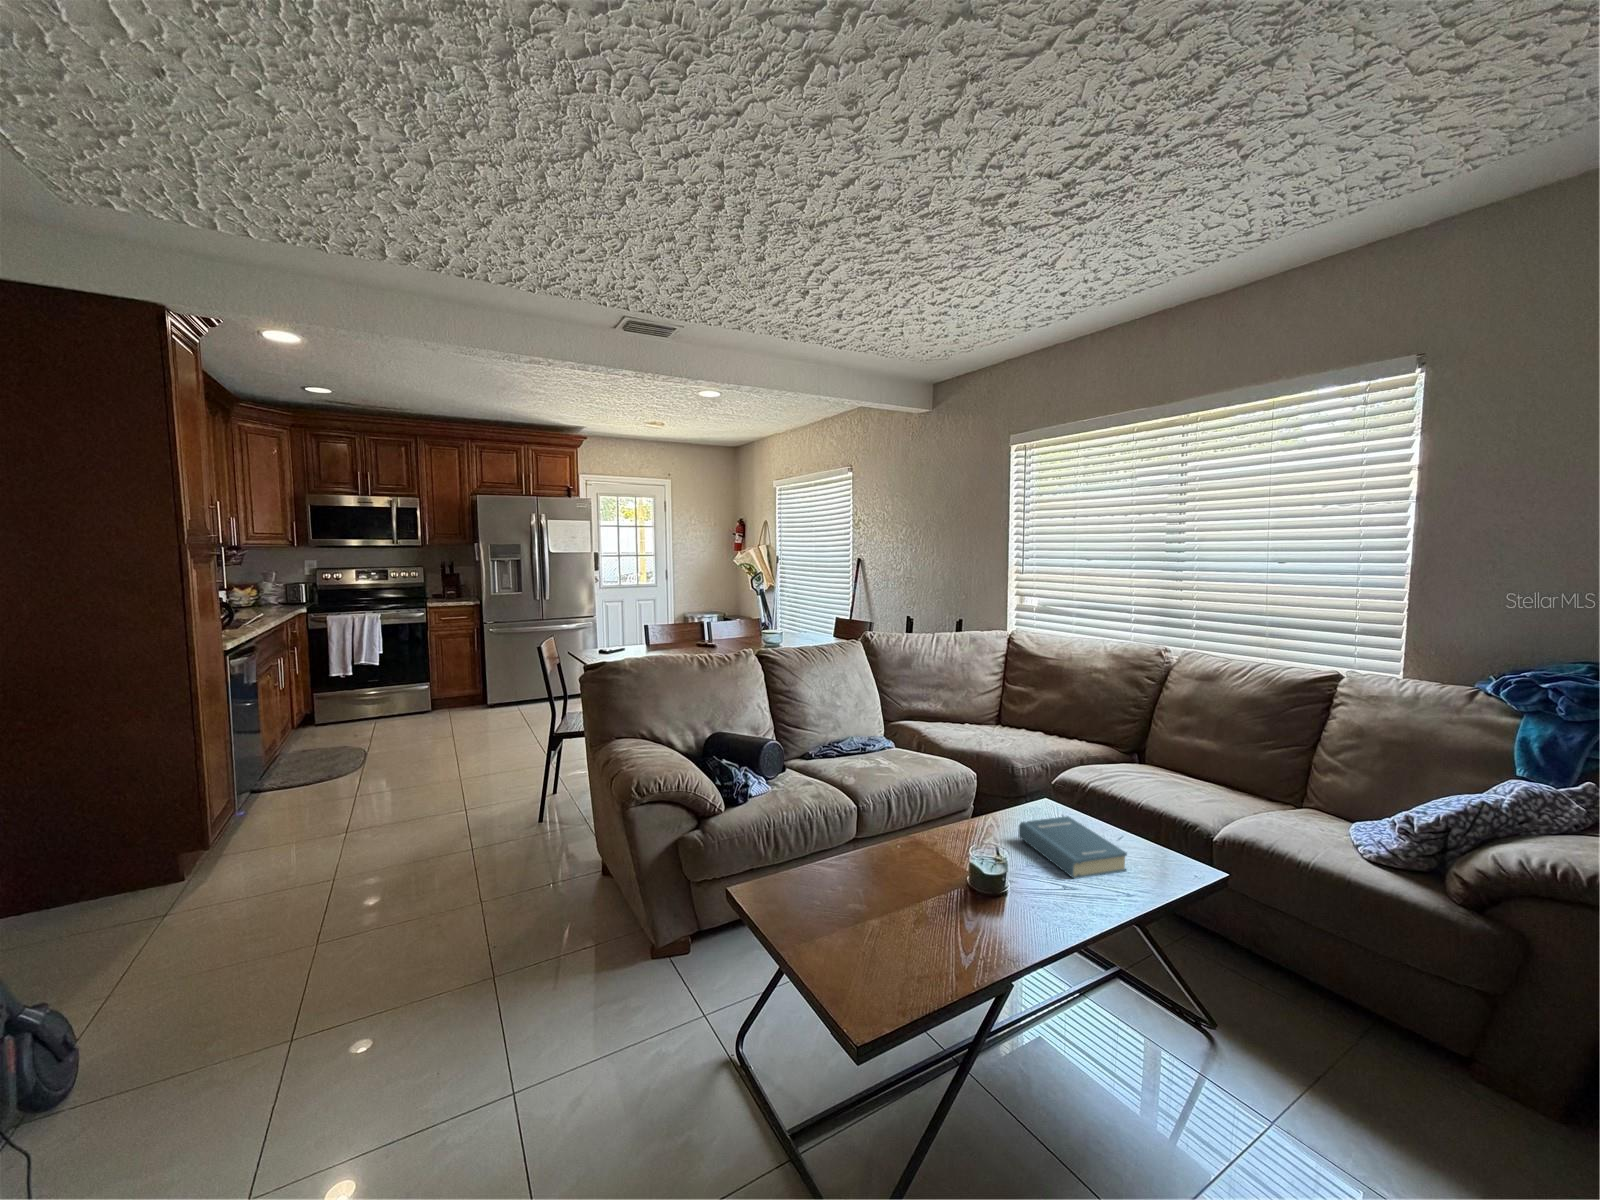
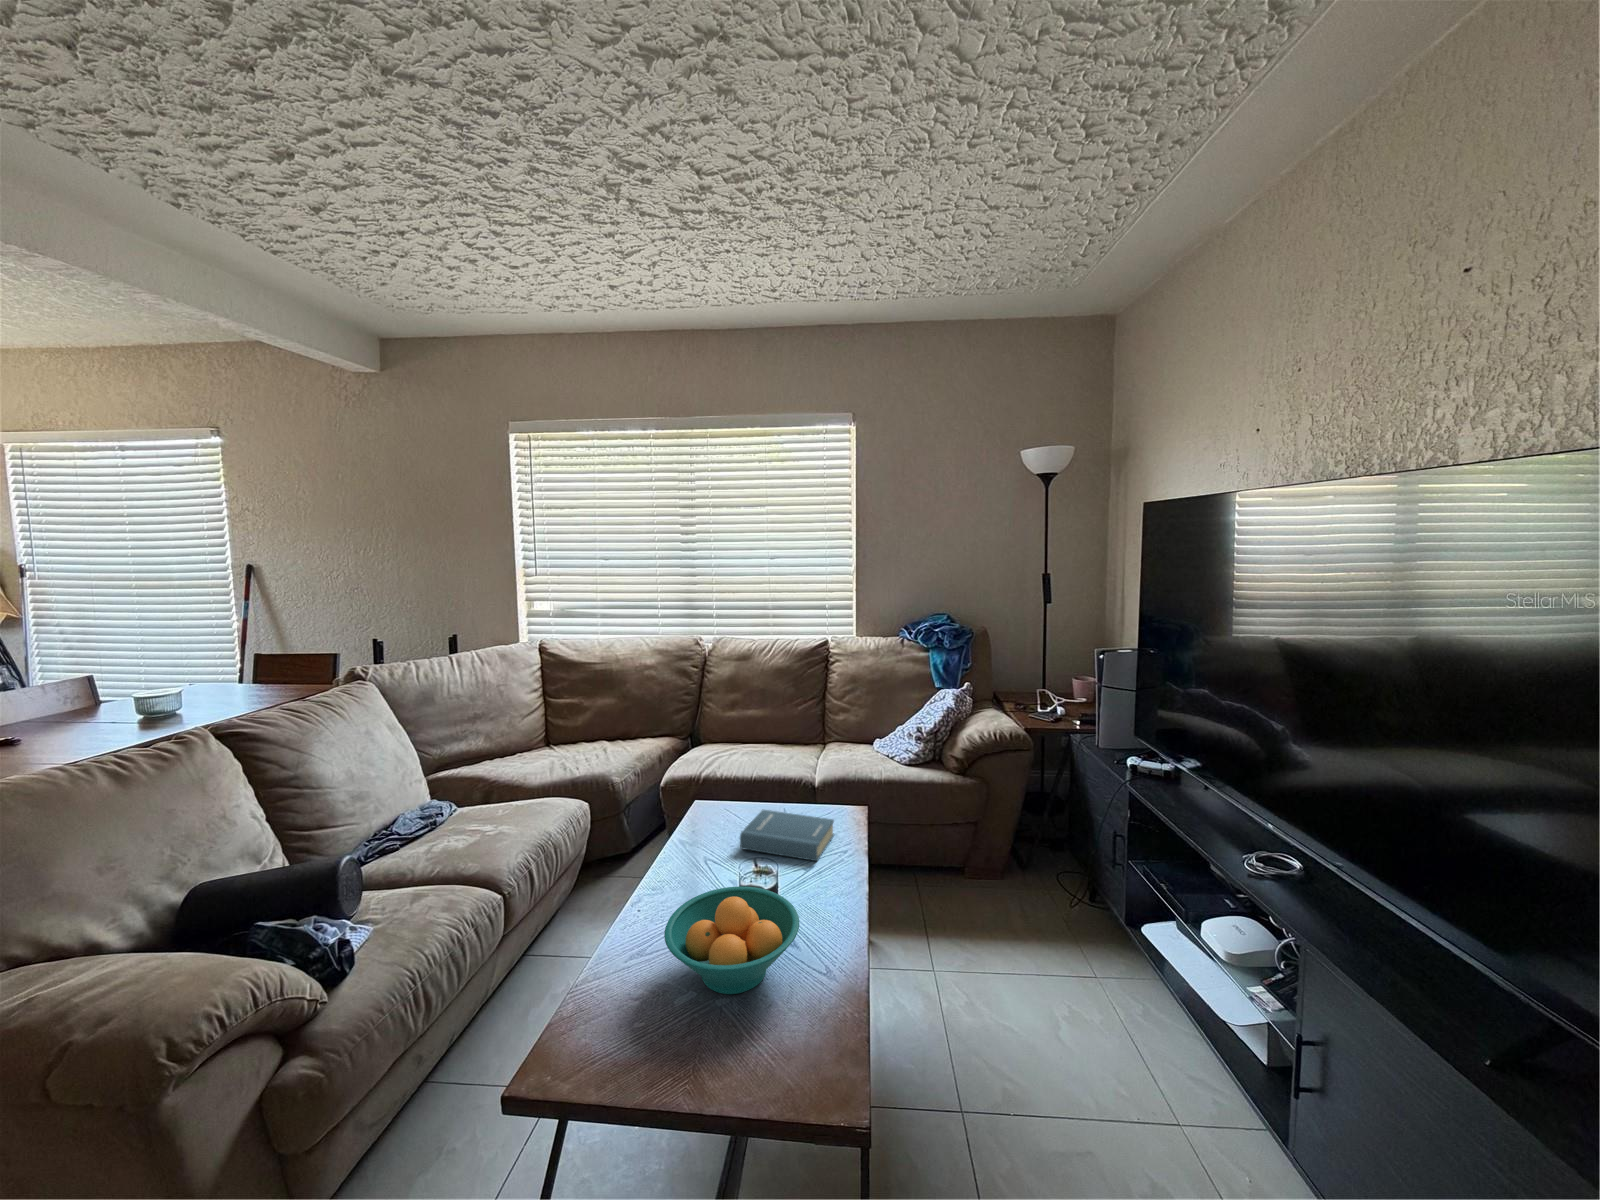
fruit bowl: none [837,830,954,912] -> present [664,886,799,994]

